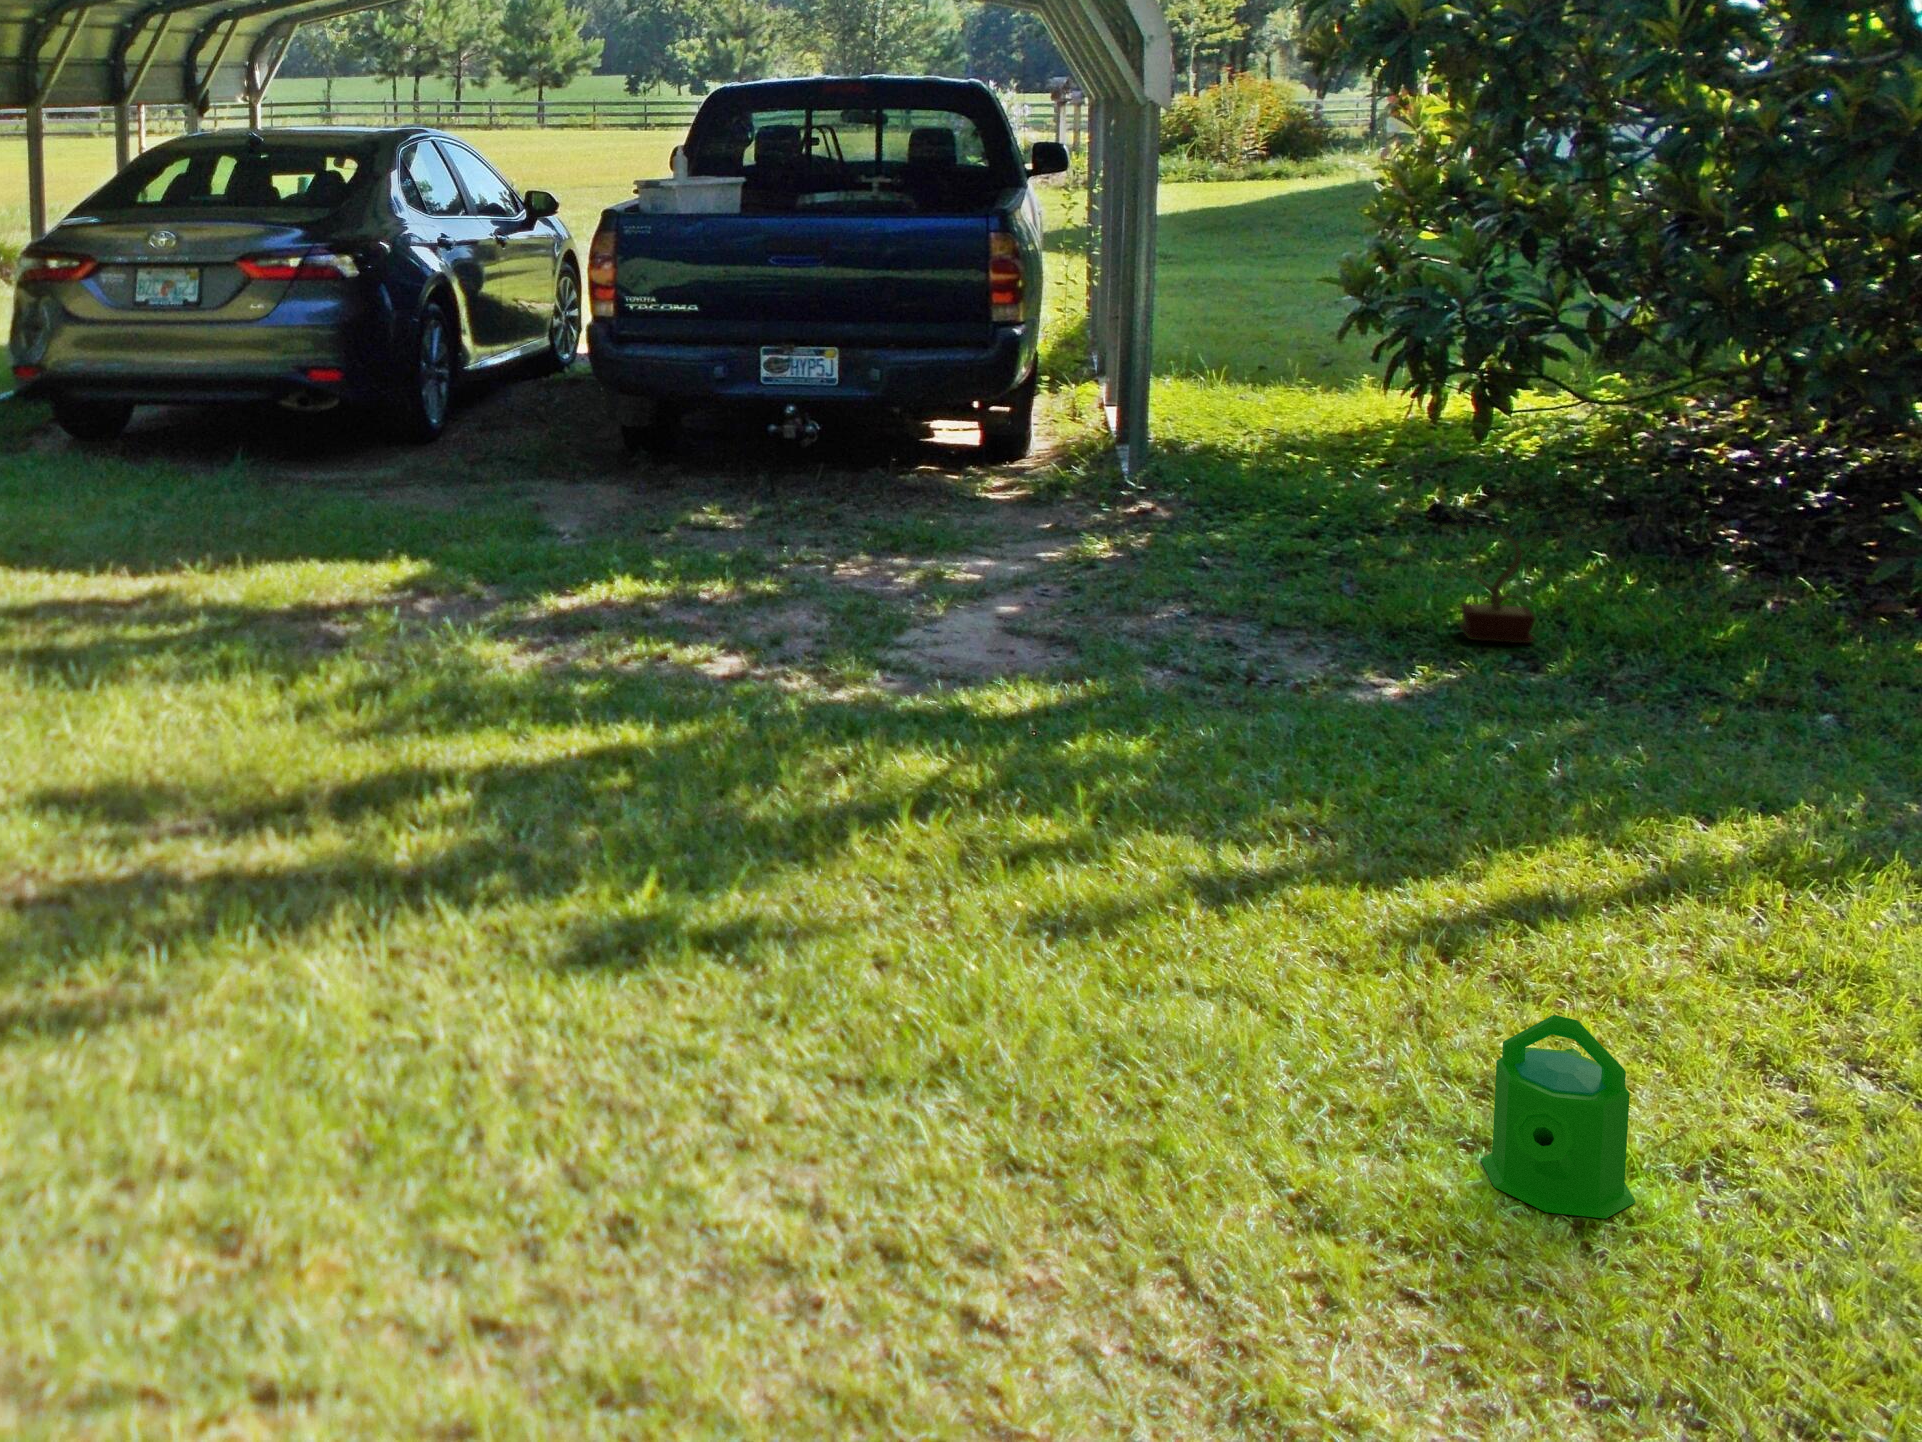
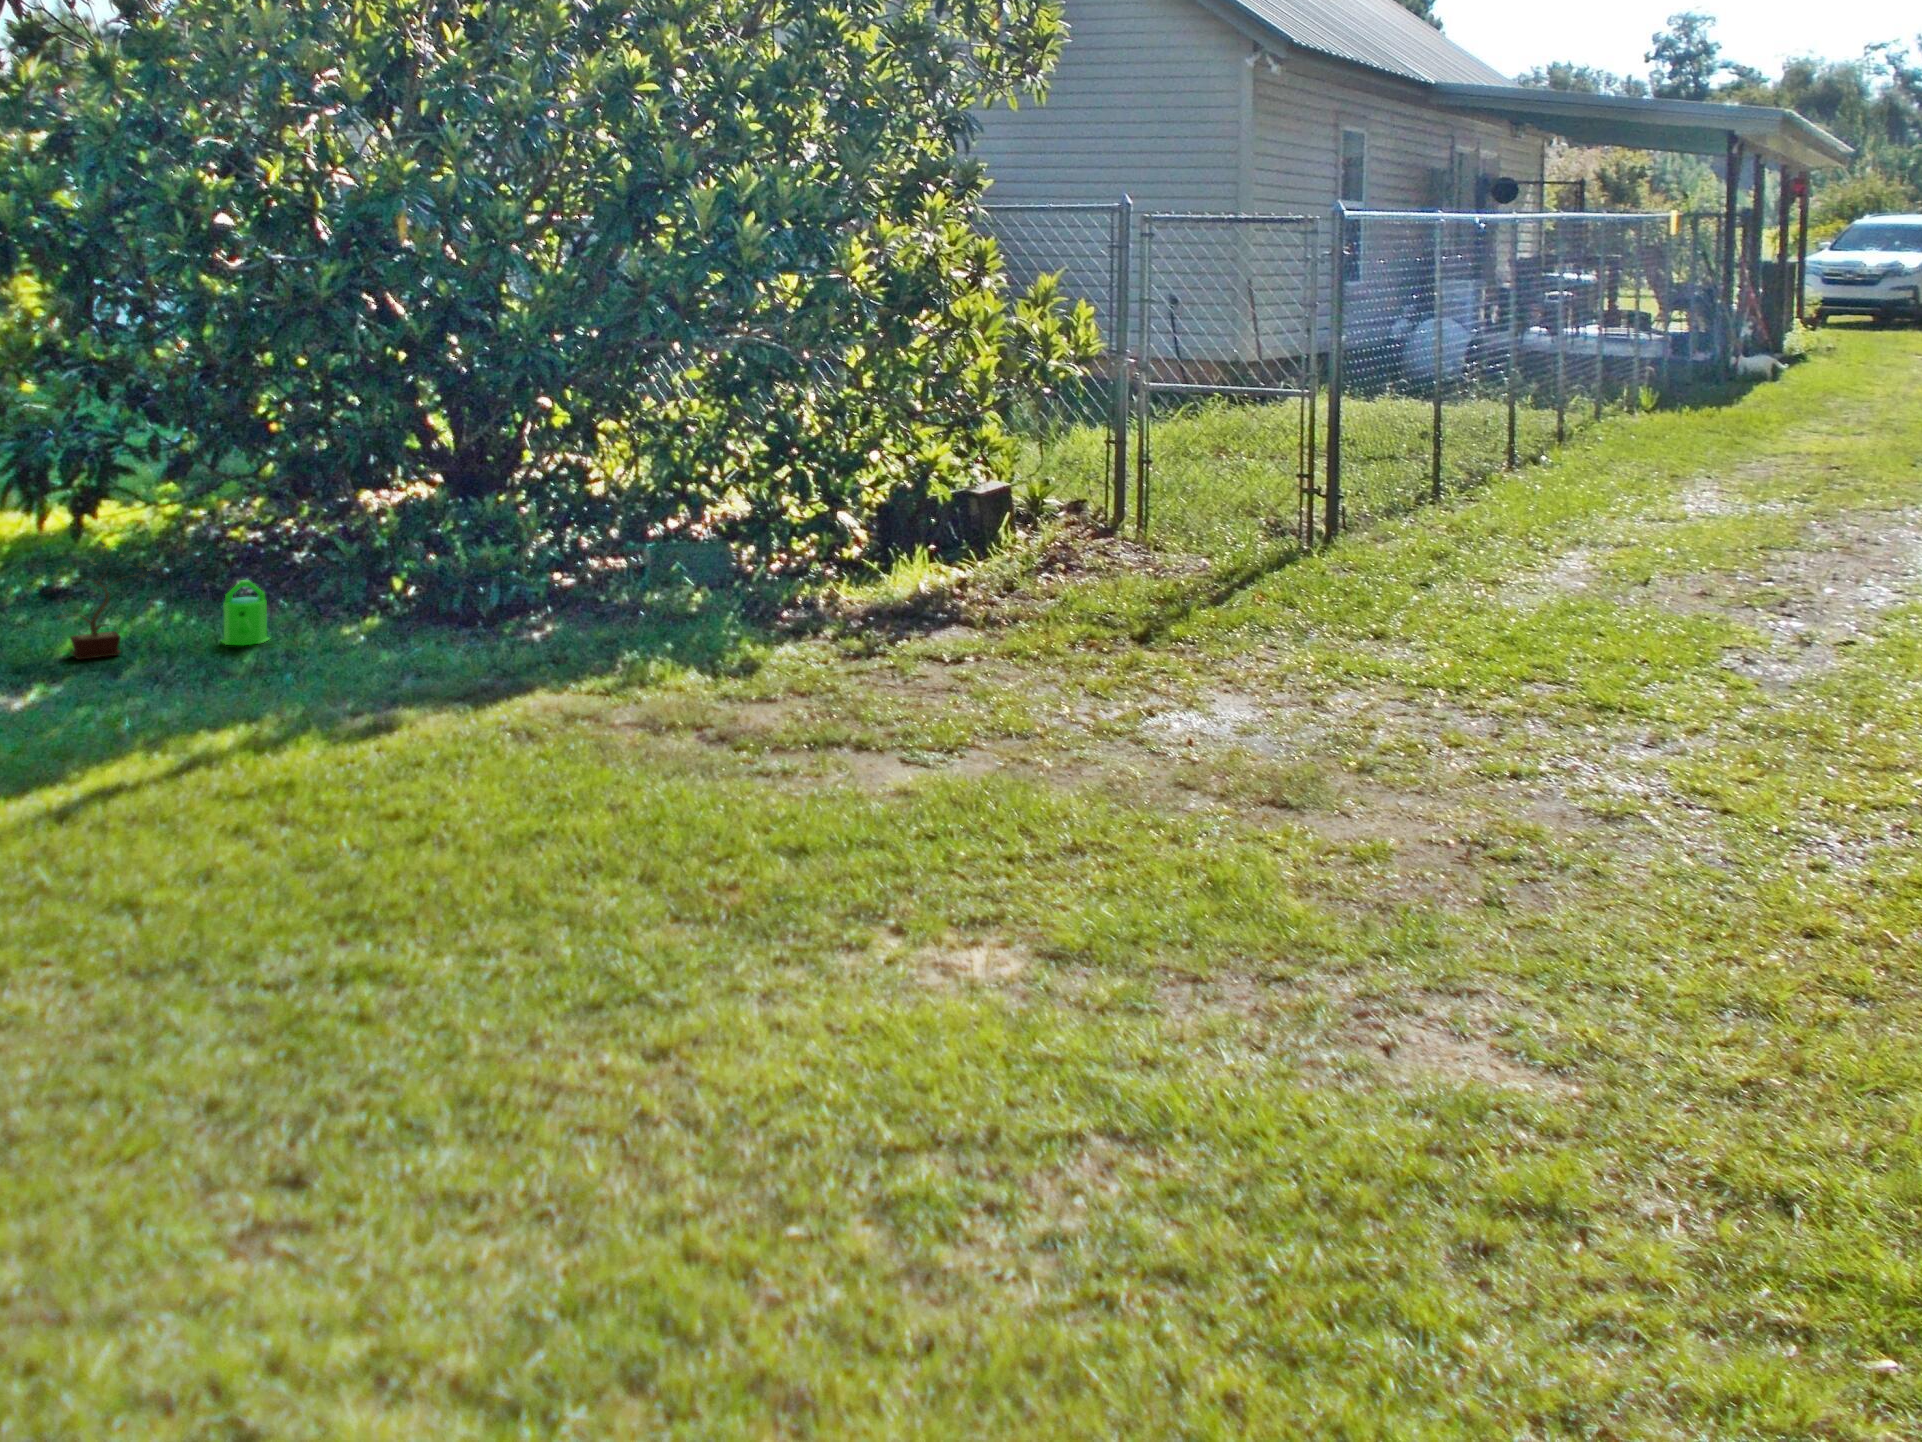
watering can: present [1481,1015,1636,1219] -> present [222,580,269,645]

